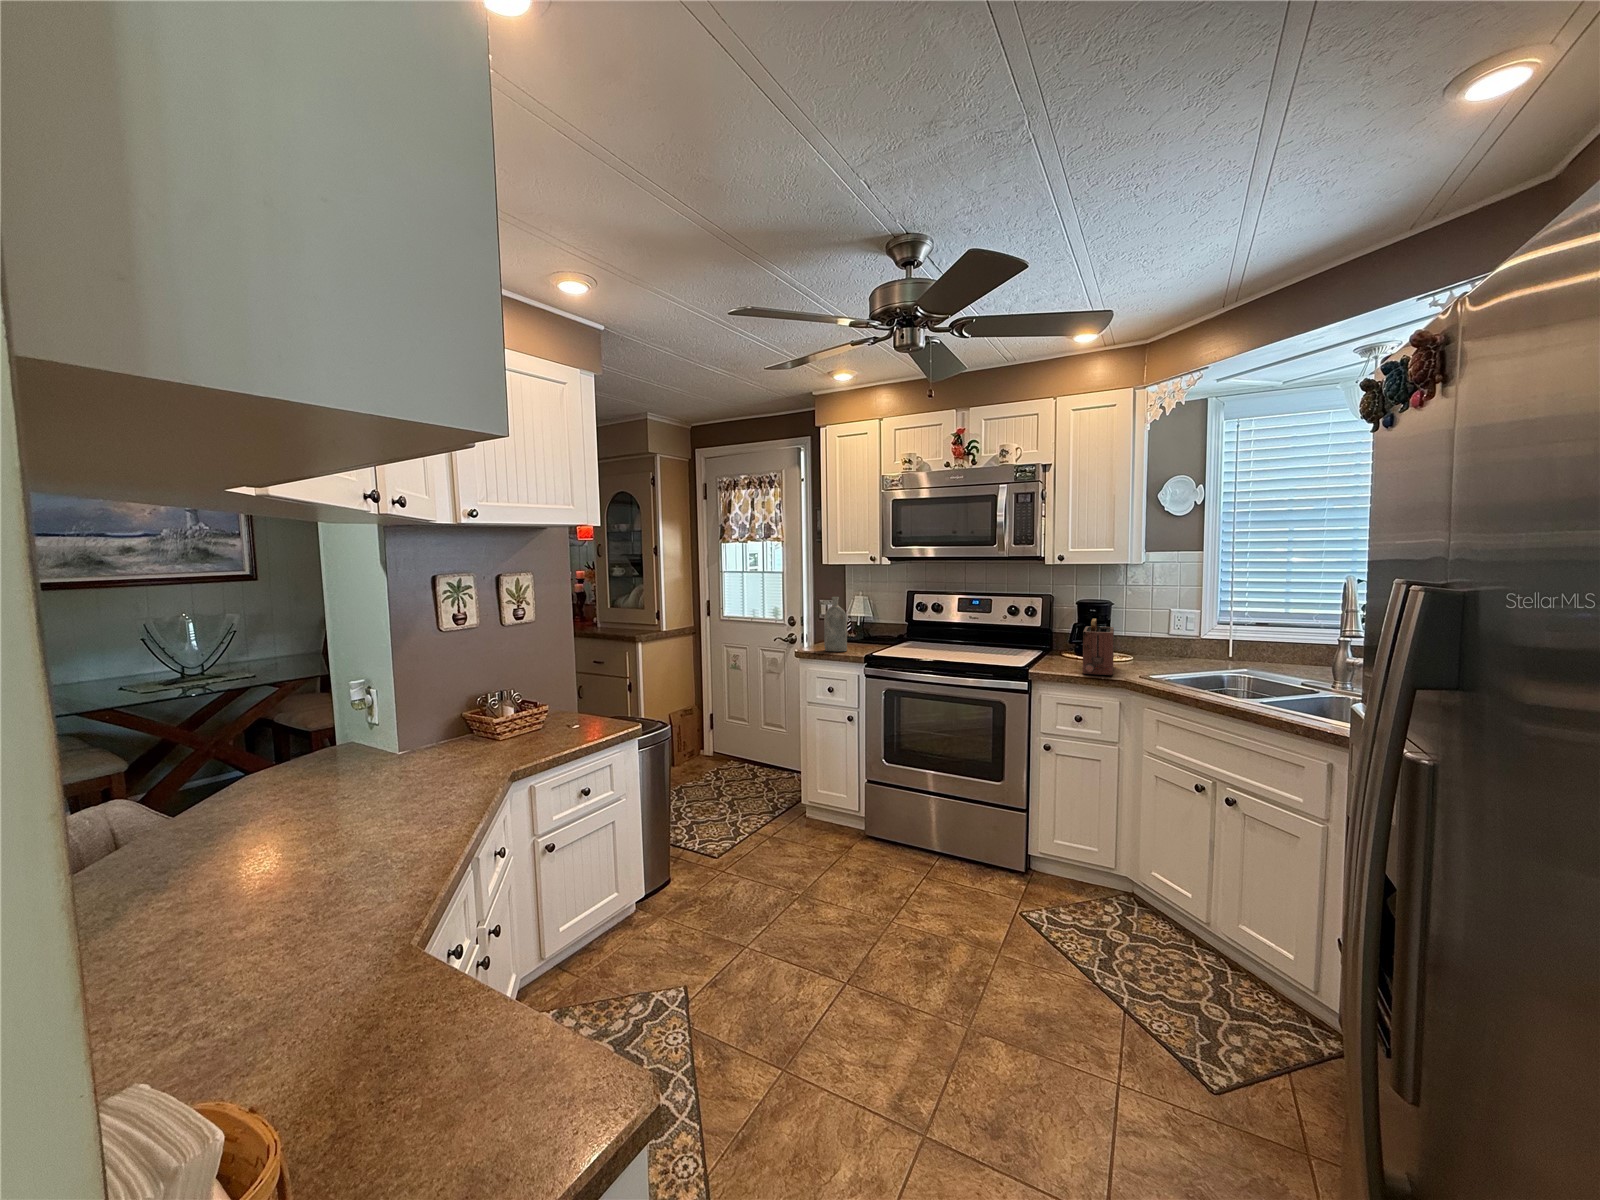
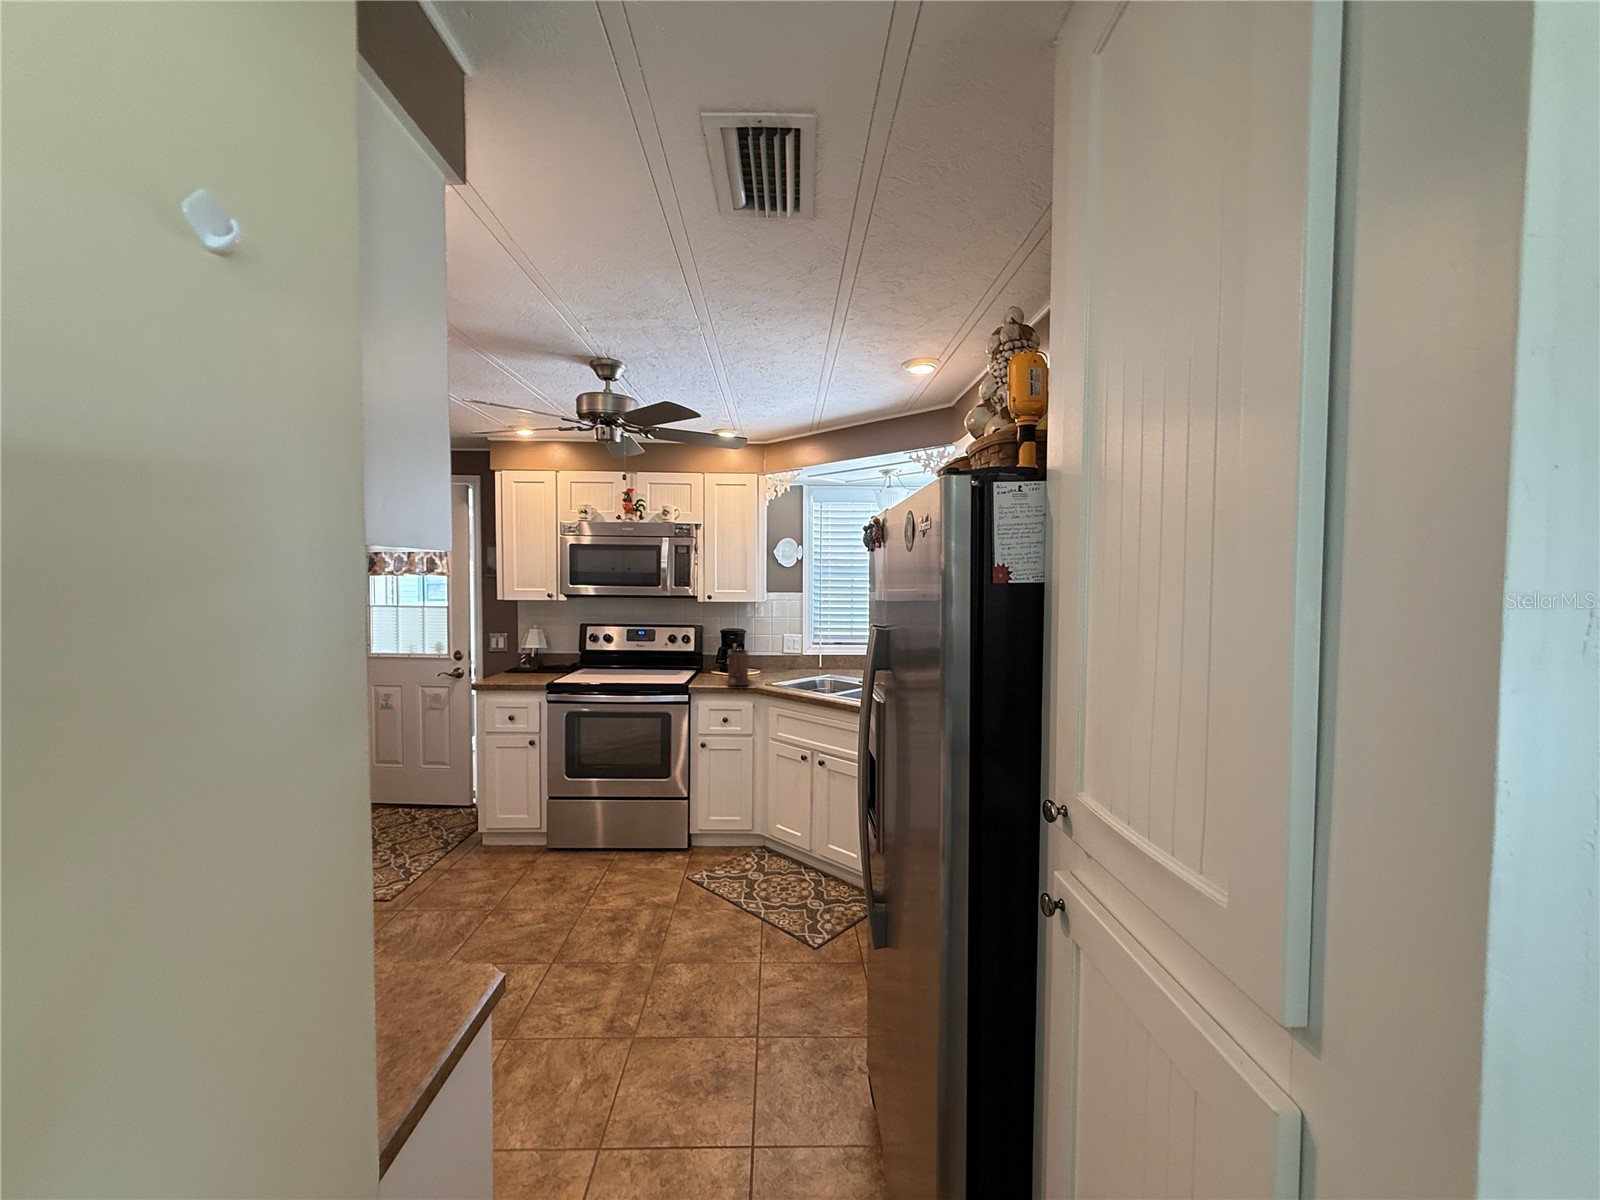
bottle: present [824,597,847,651] -> none [505,631,528,682]

